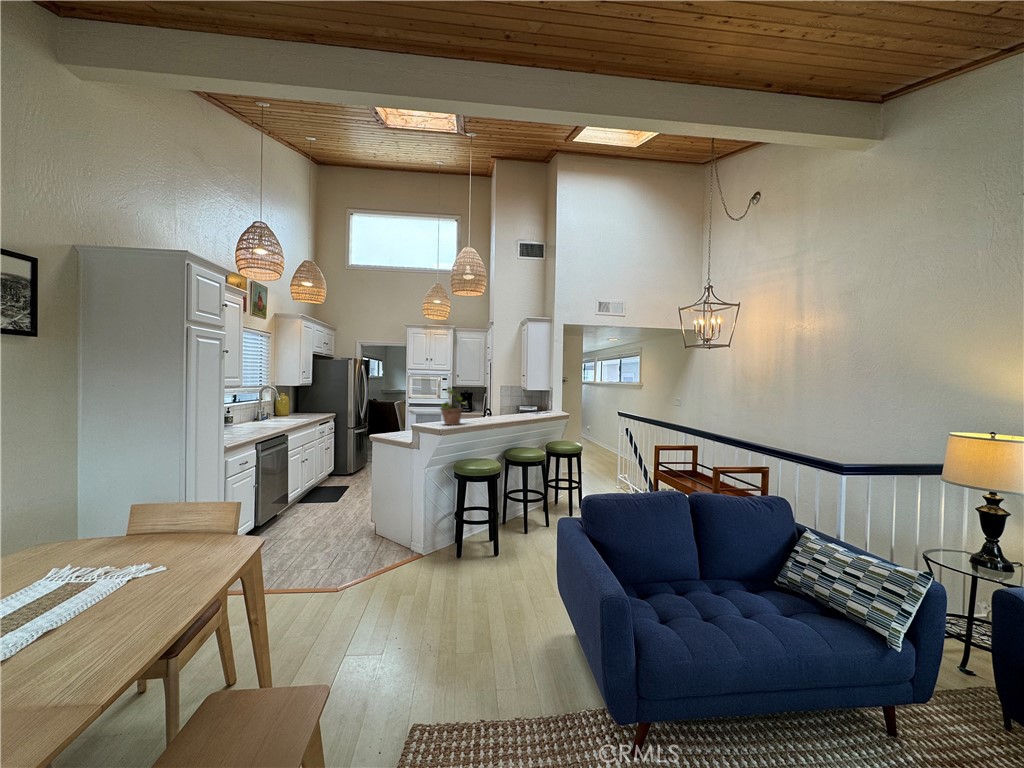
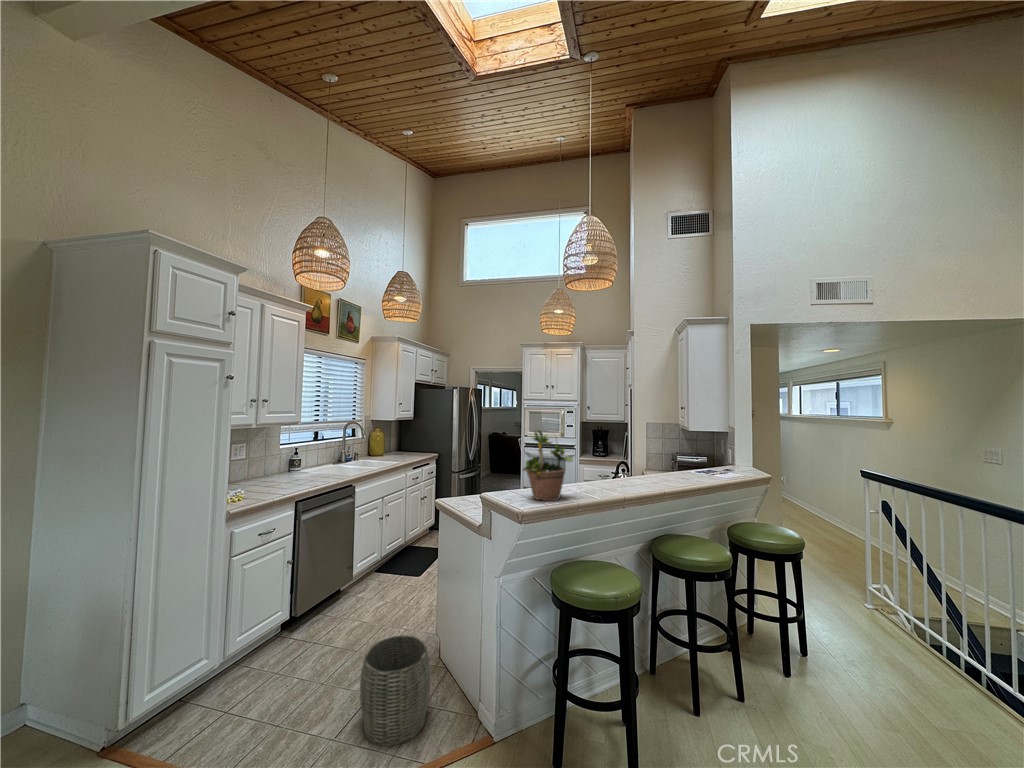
woven basket: none [342,512,383,565] -> present [360,635,430,746]

